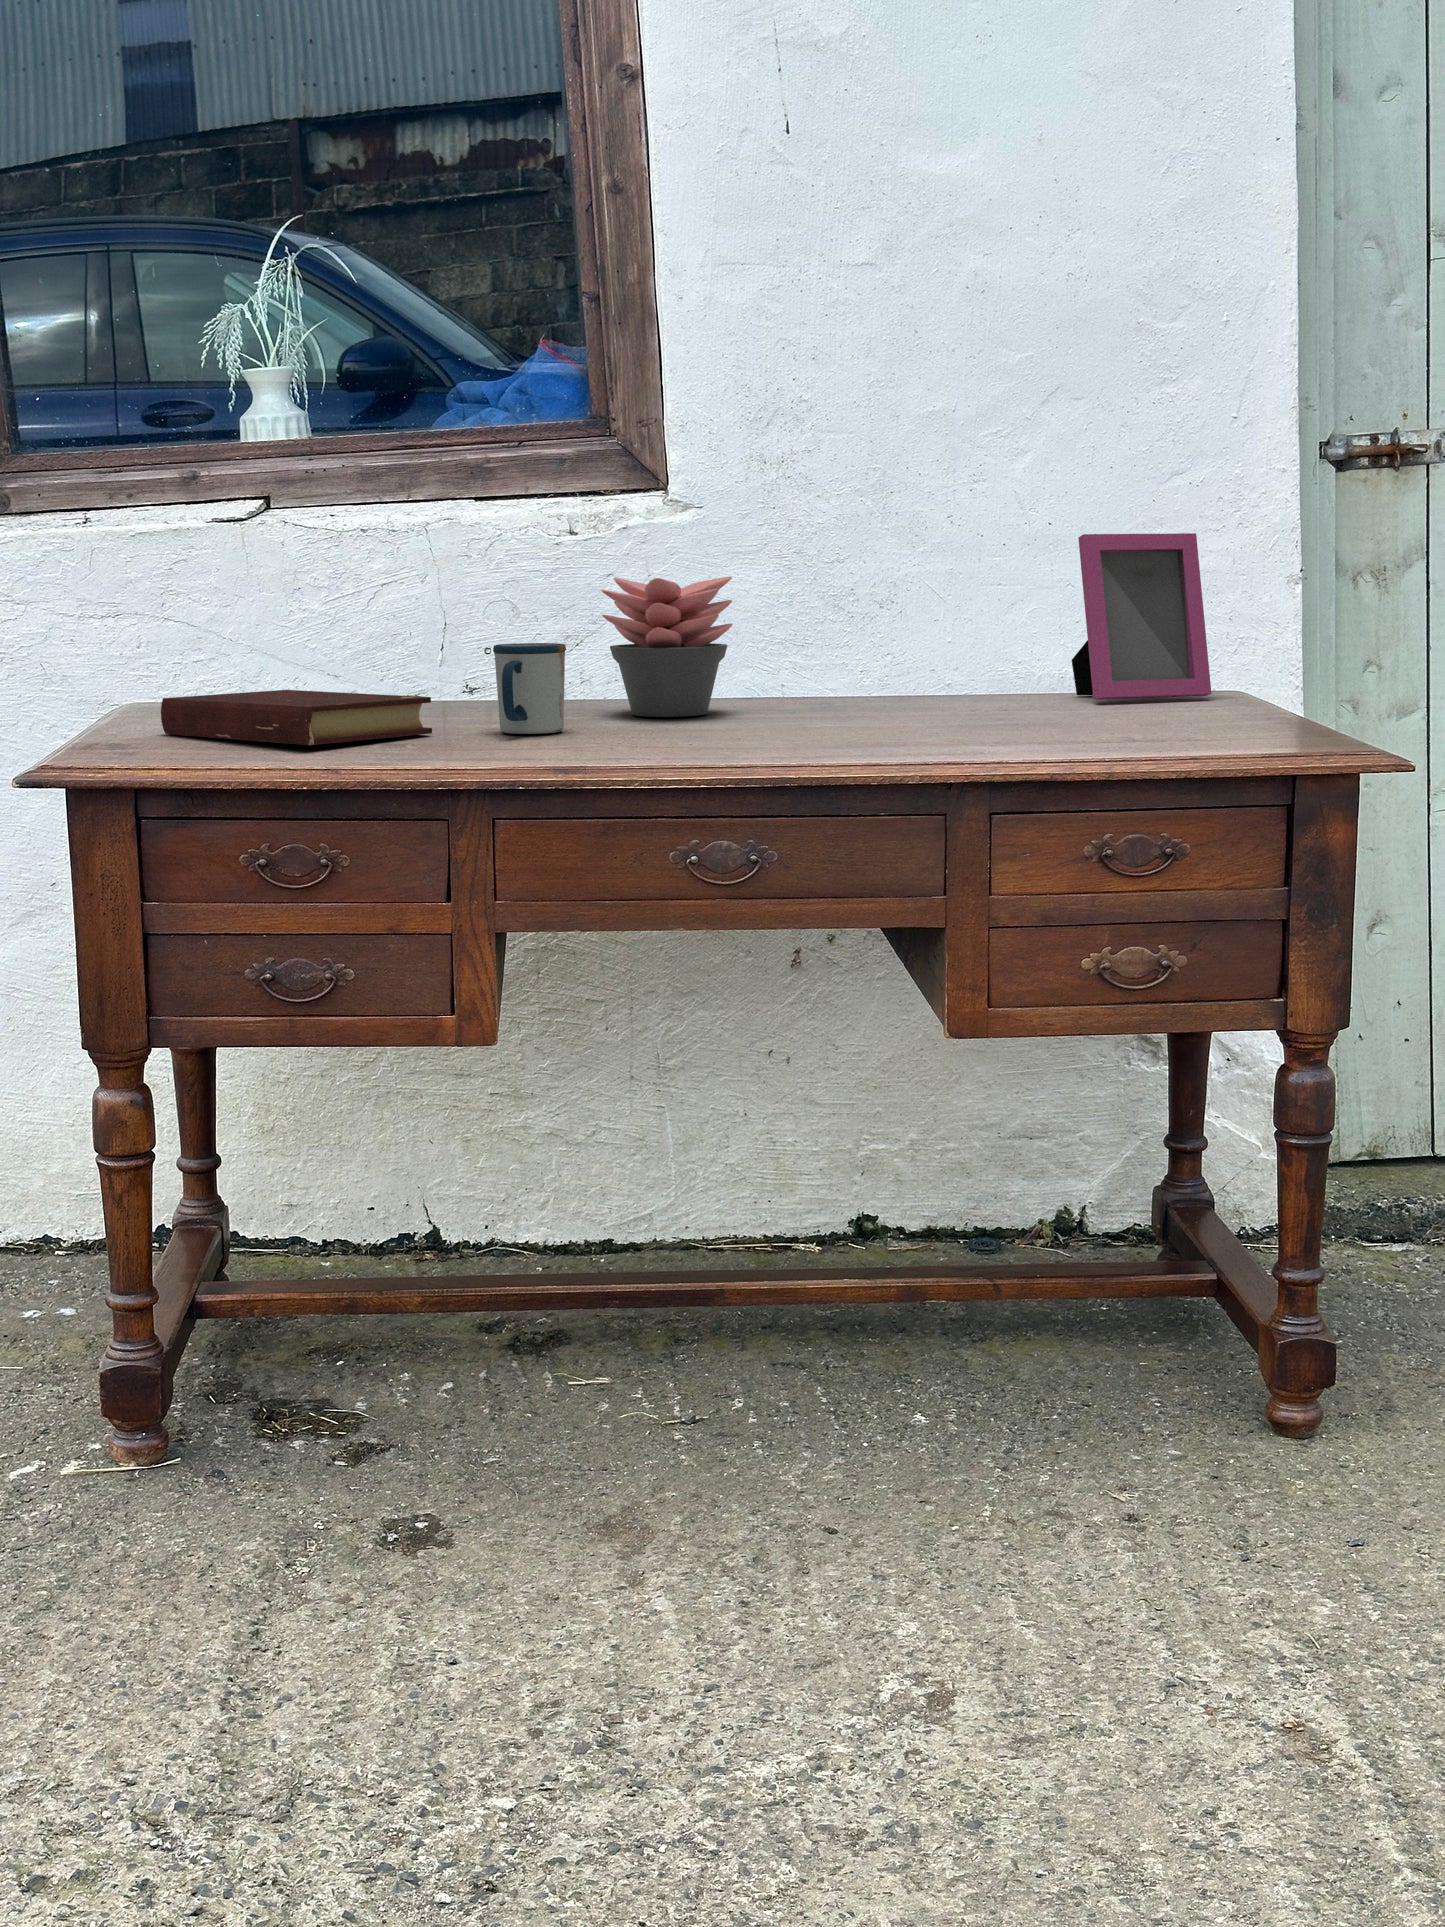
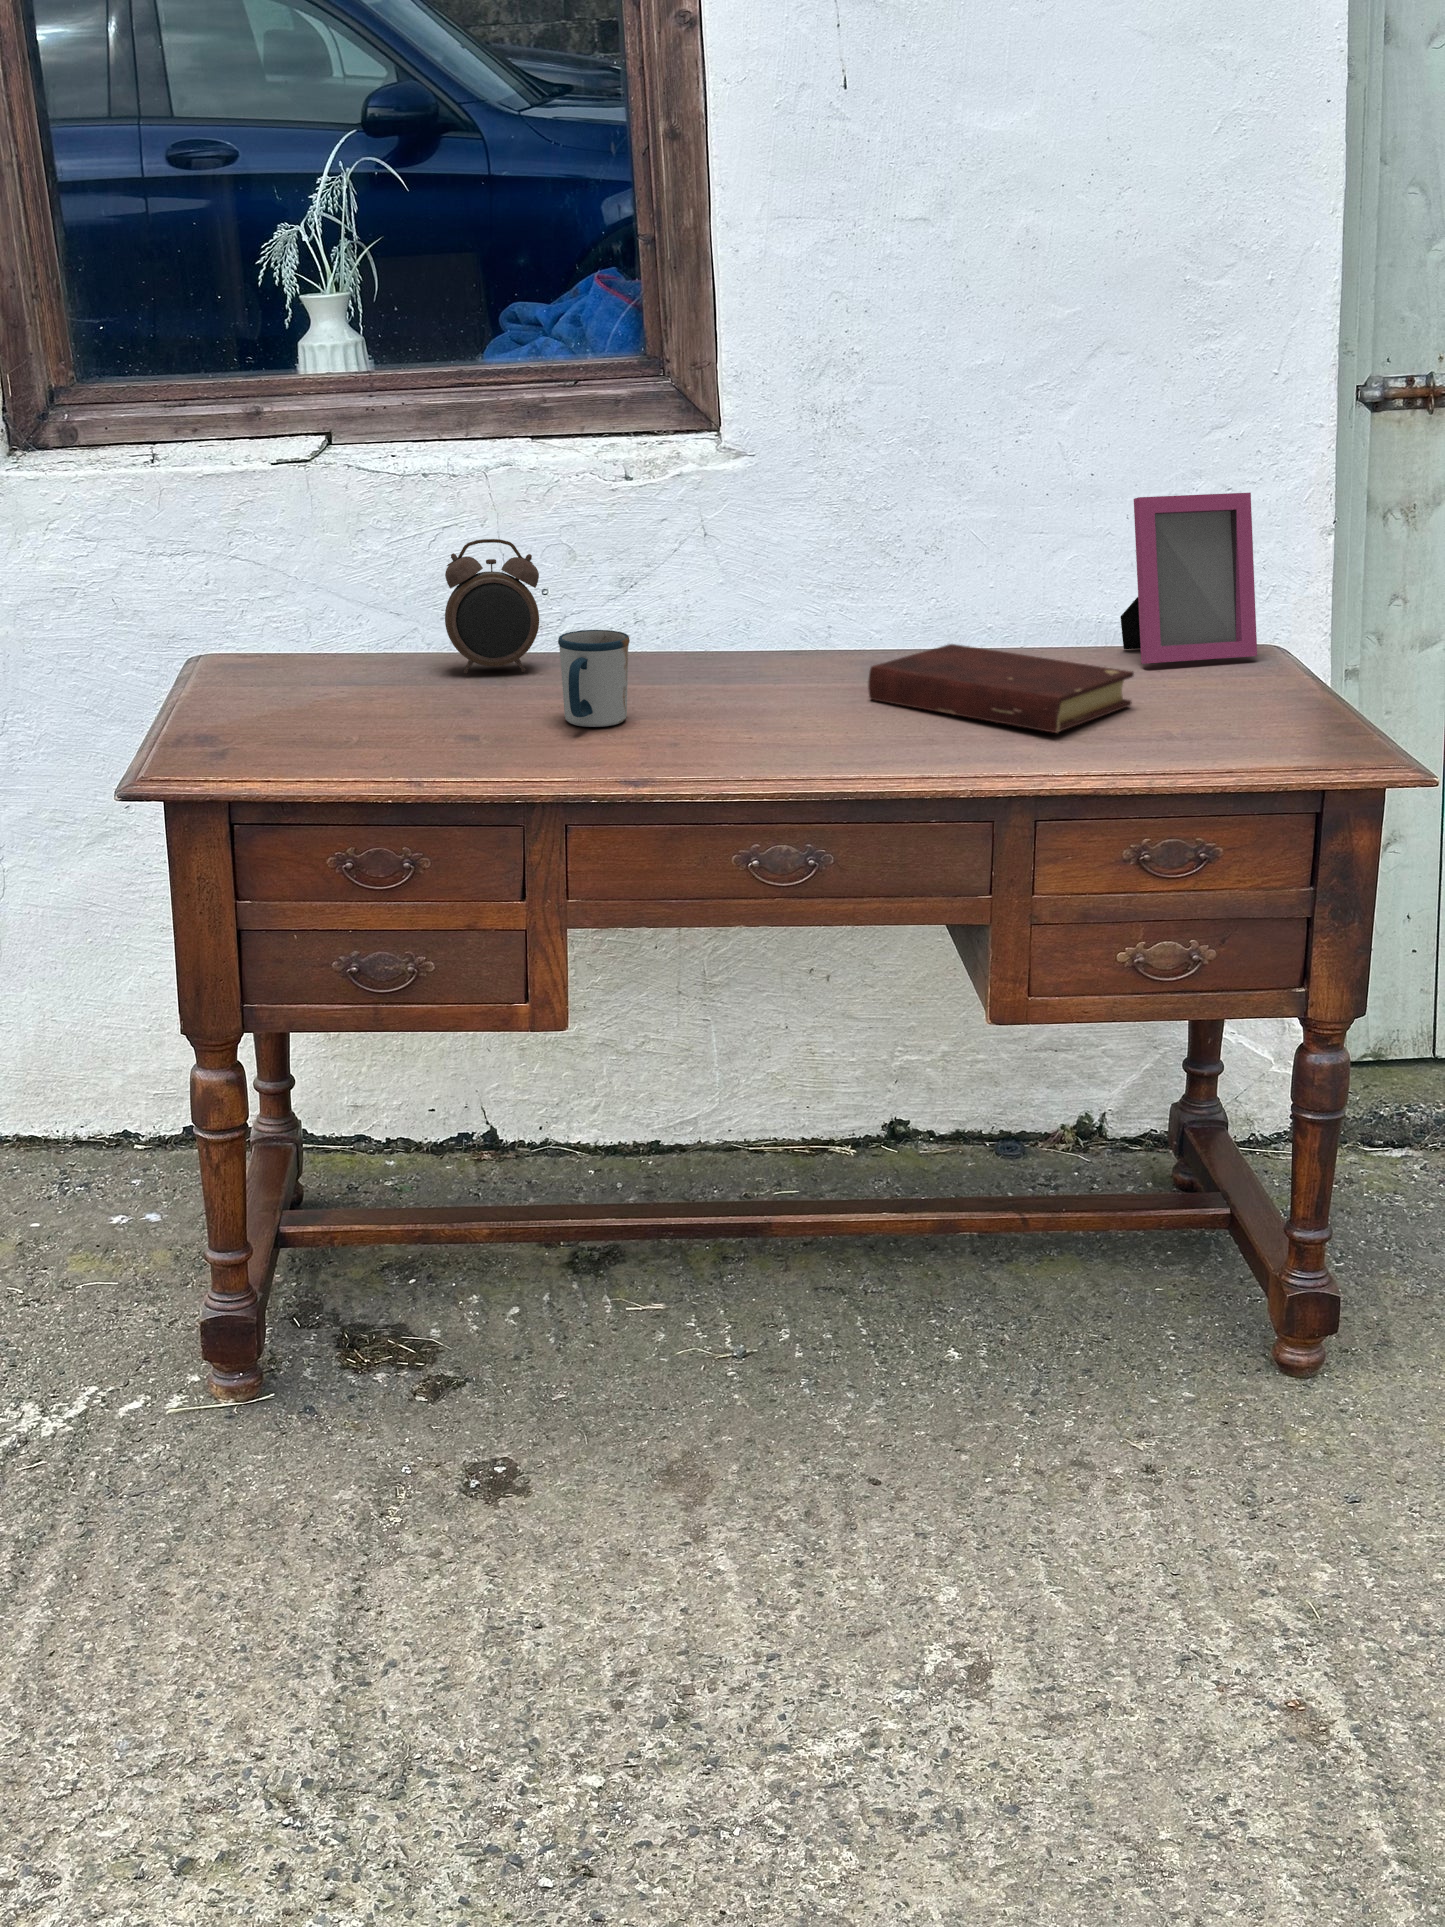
succulent plant: present [602,576,732,717] -> none [662,544,790,692]
alarm clock: none [385,577,480,710] -> present [445,539,539,673]
book: present [161,690,432,745] -> present [868,644,1134,733]

